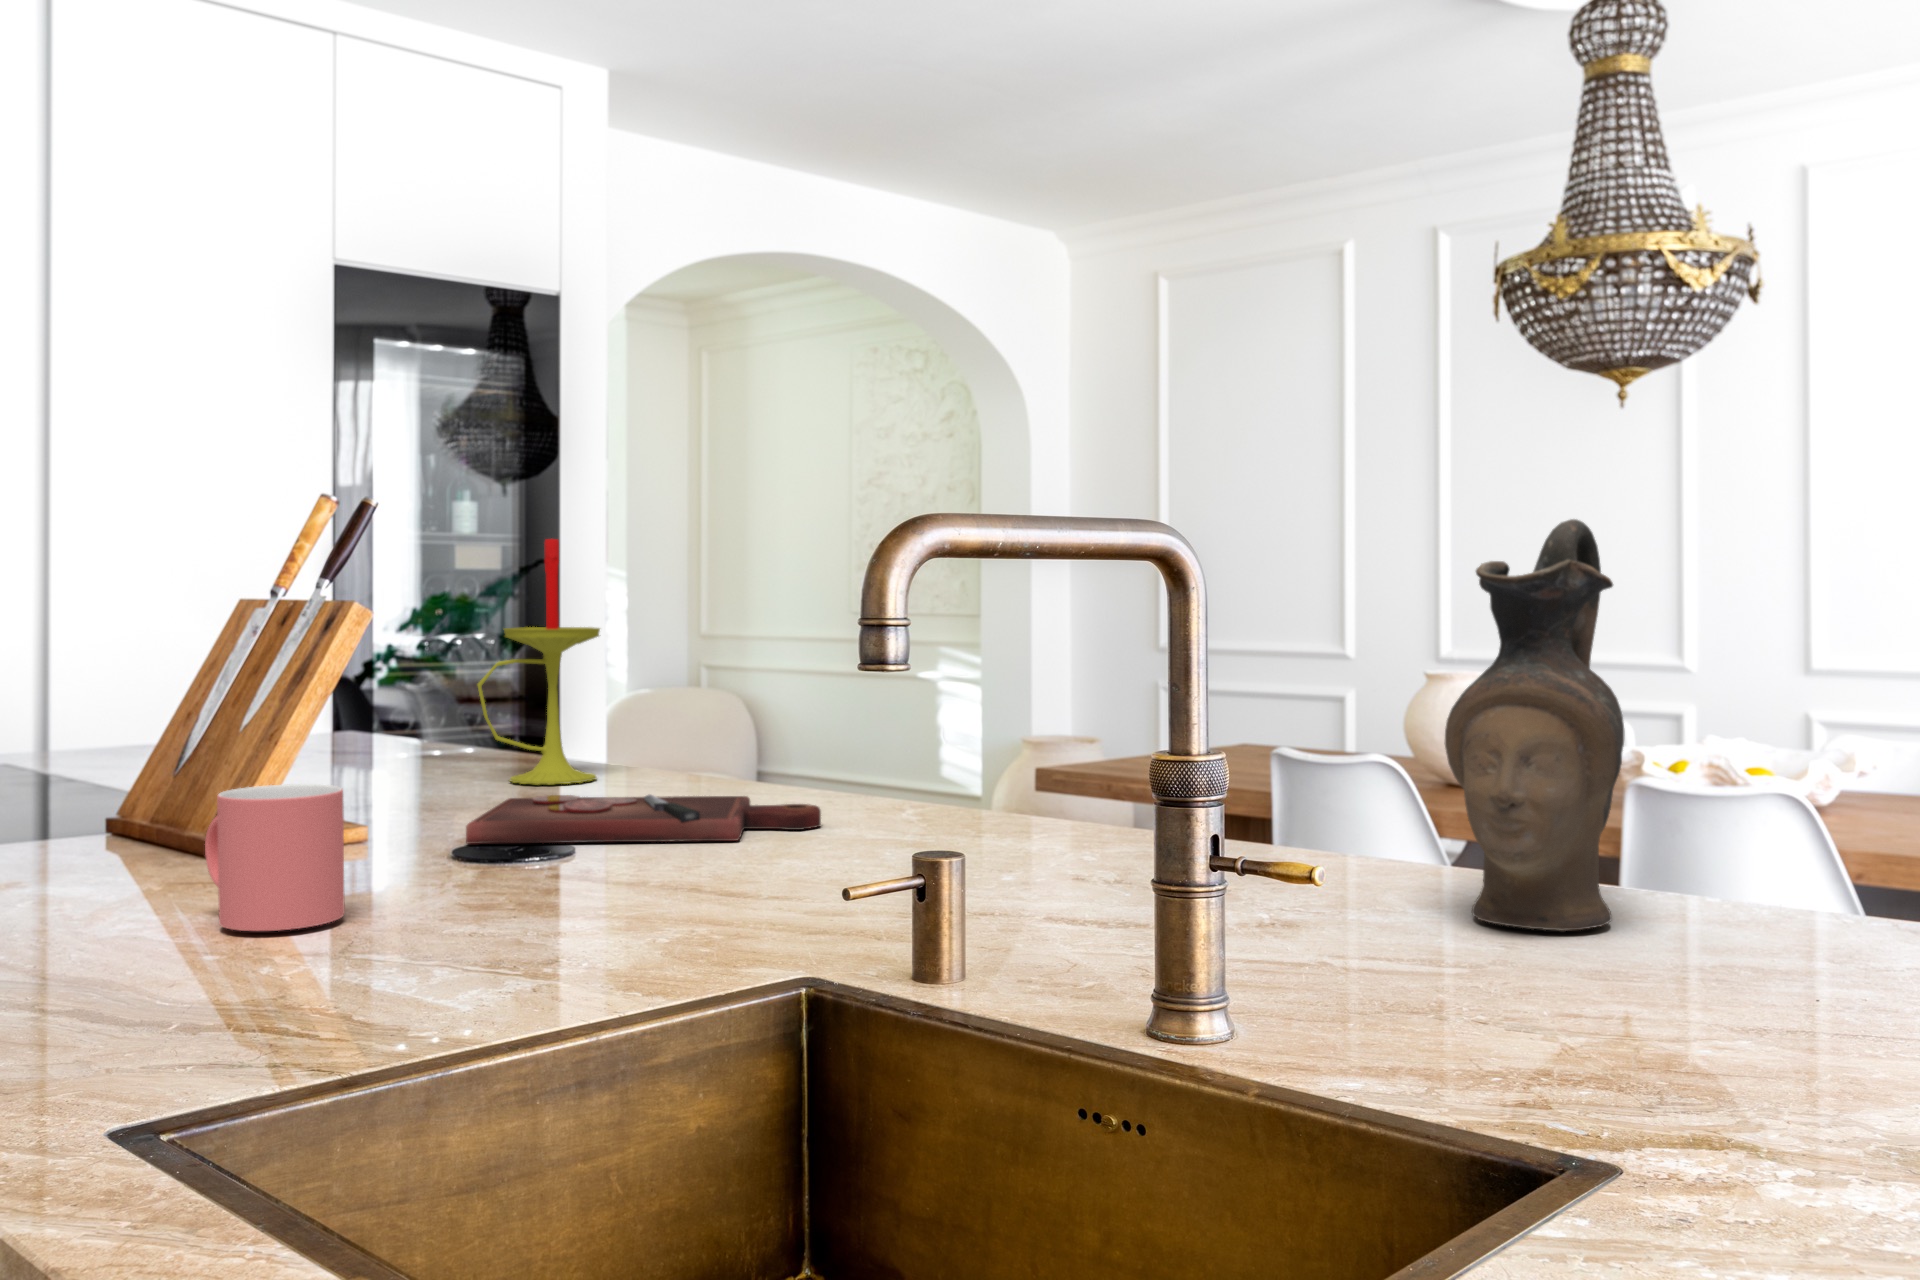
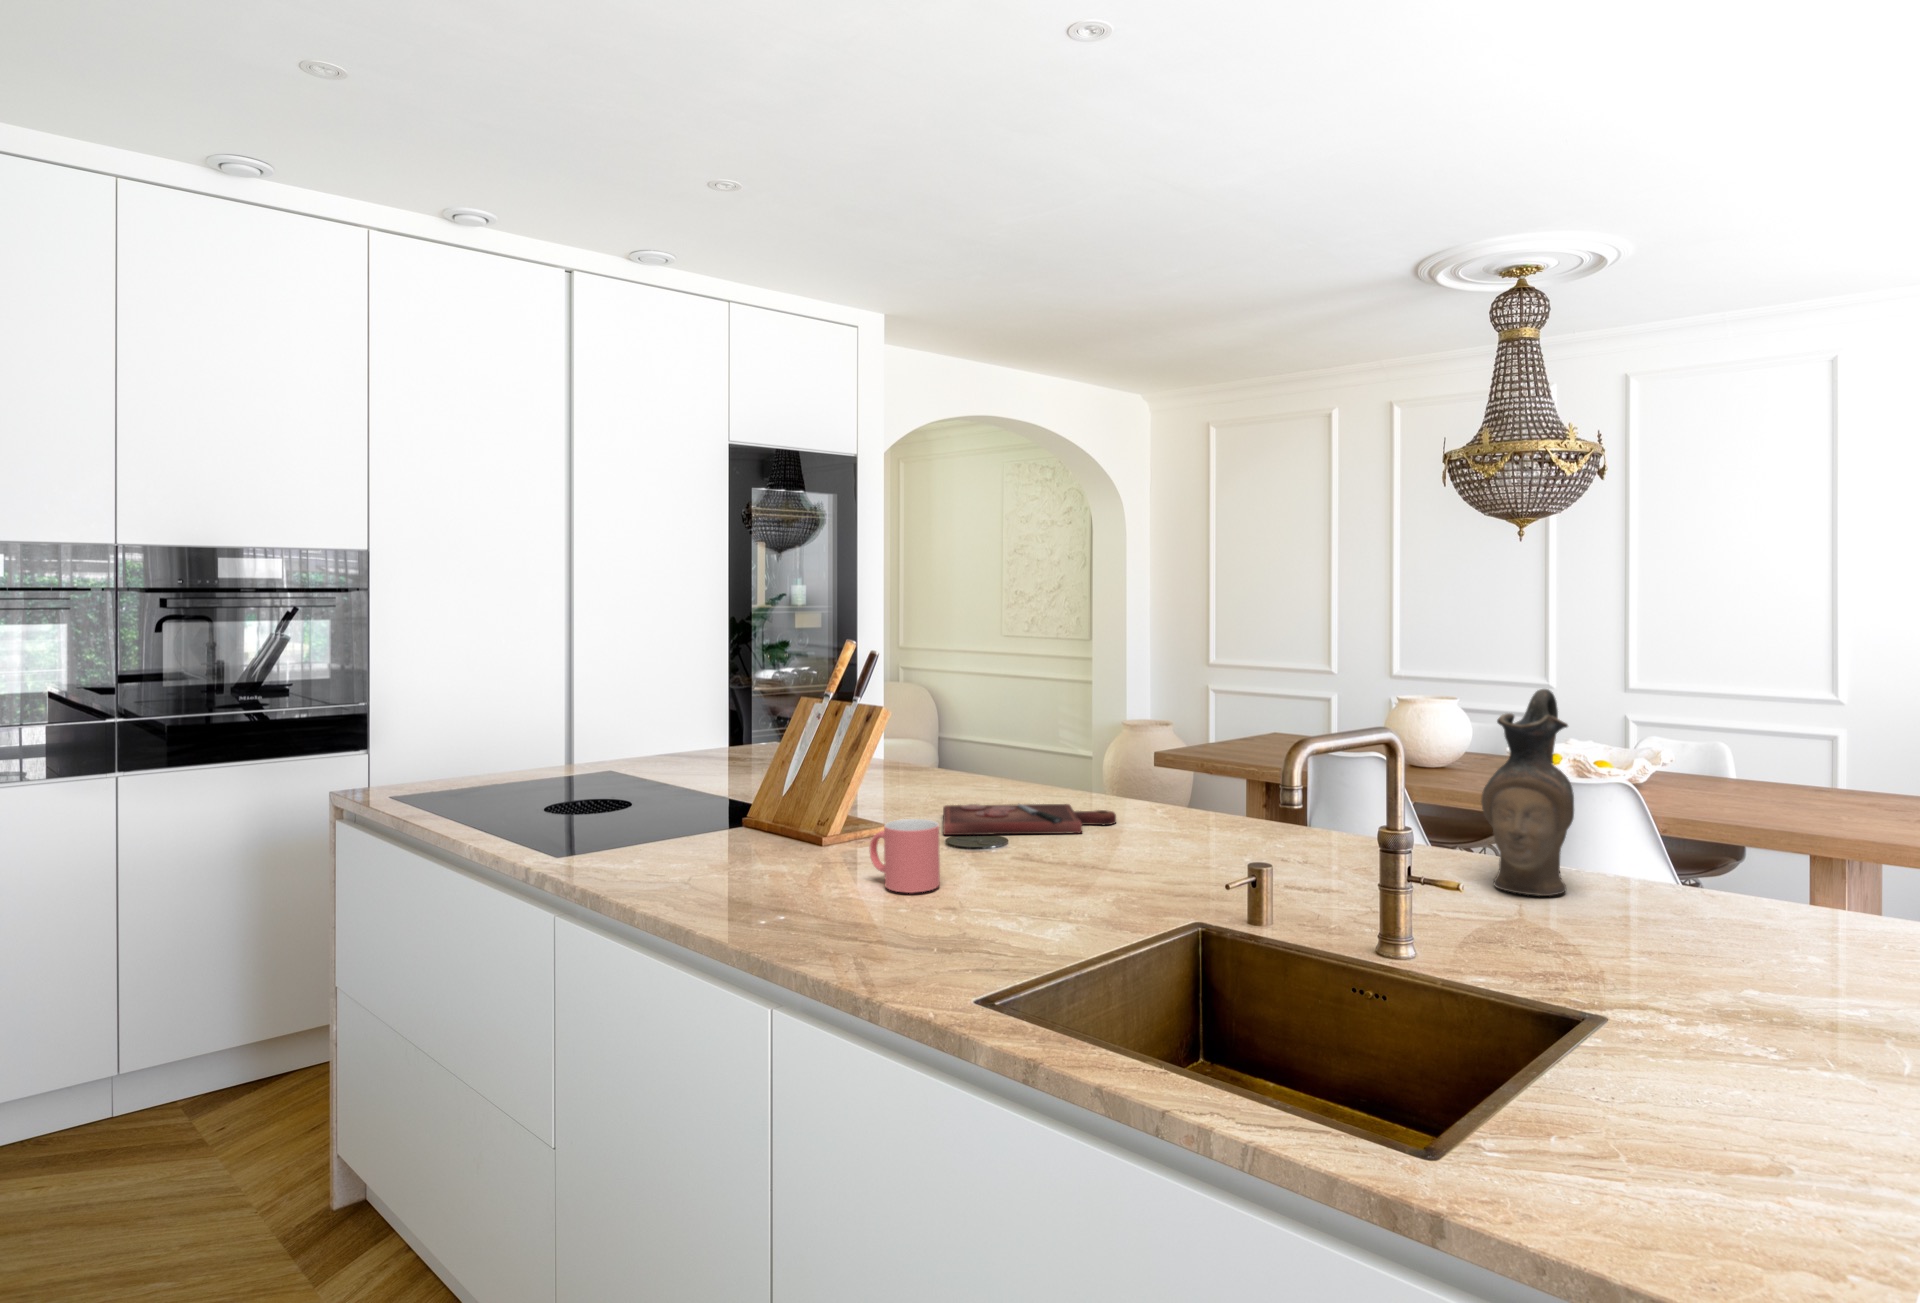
candle: present [478,539,600,785] -> none [901,652,964,791]

